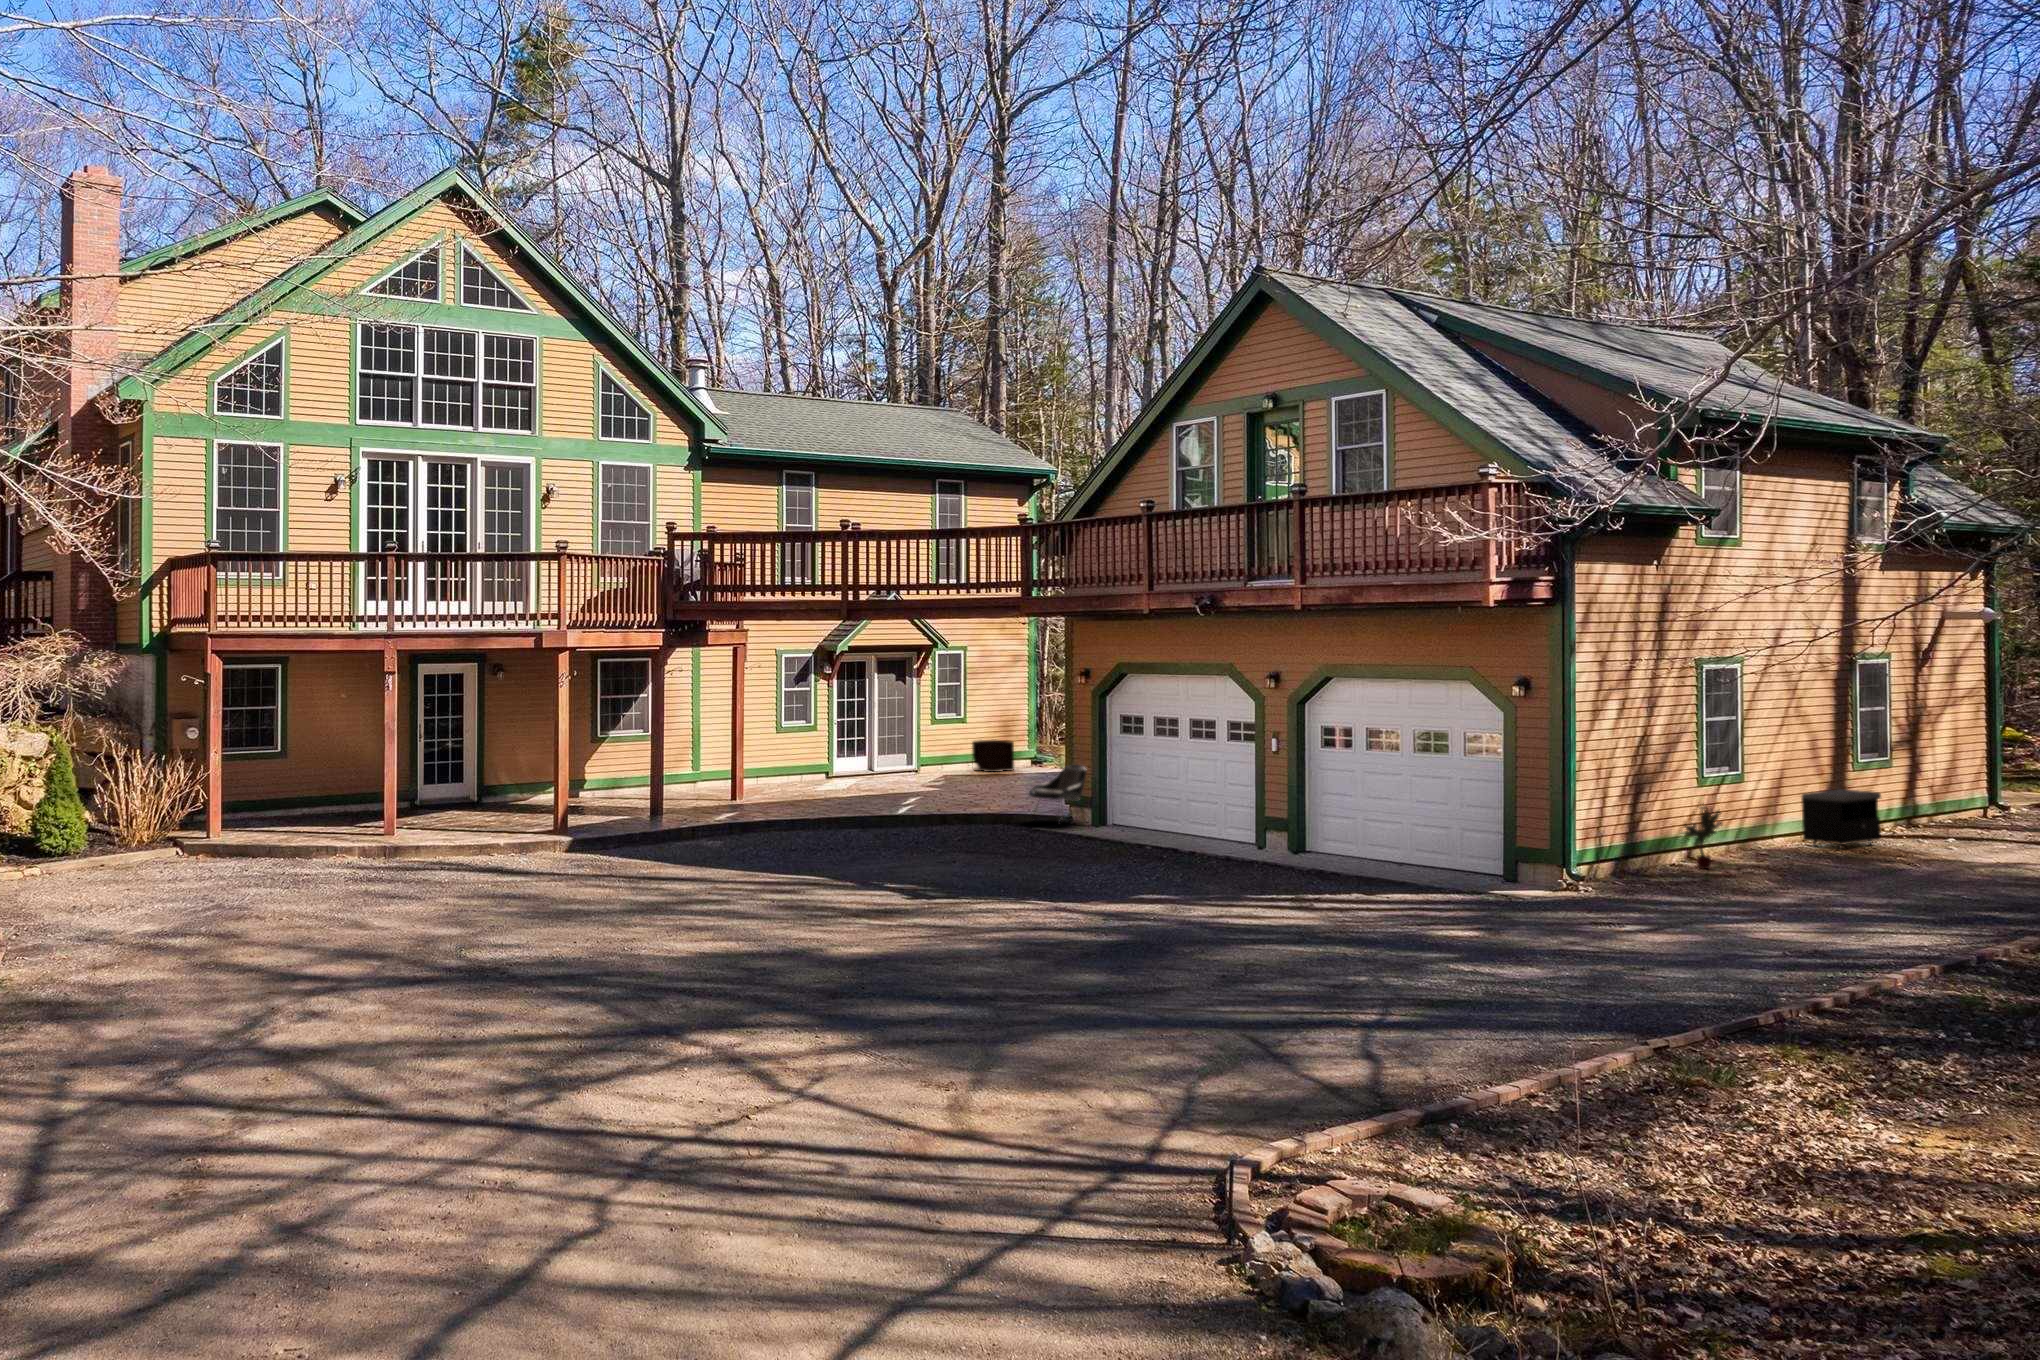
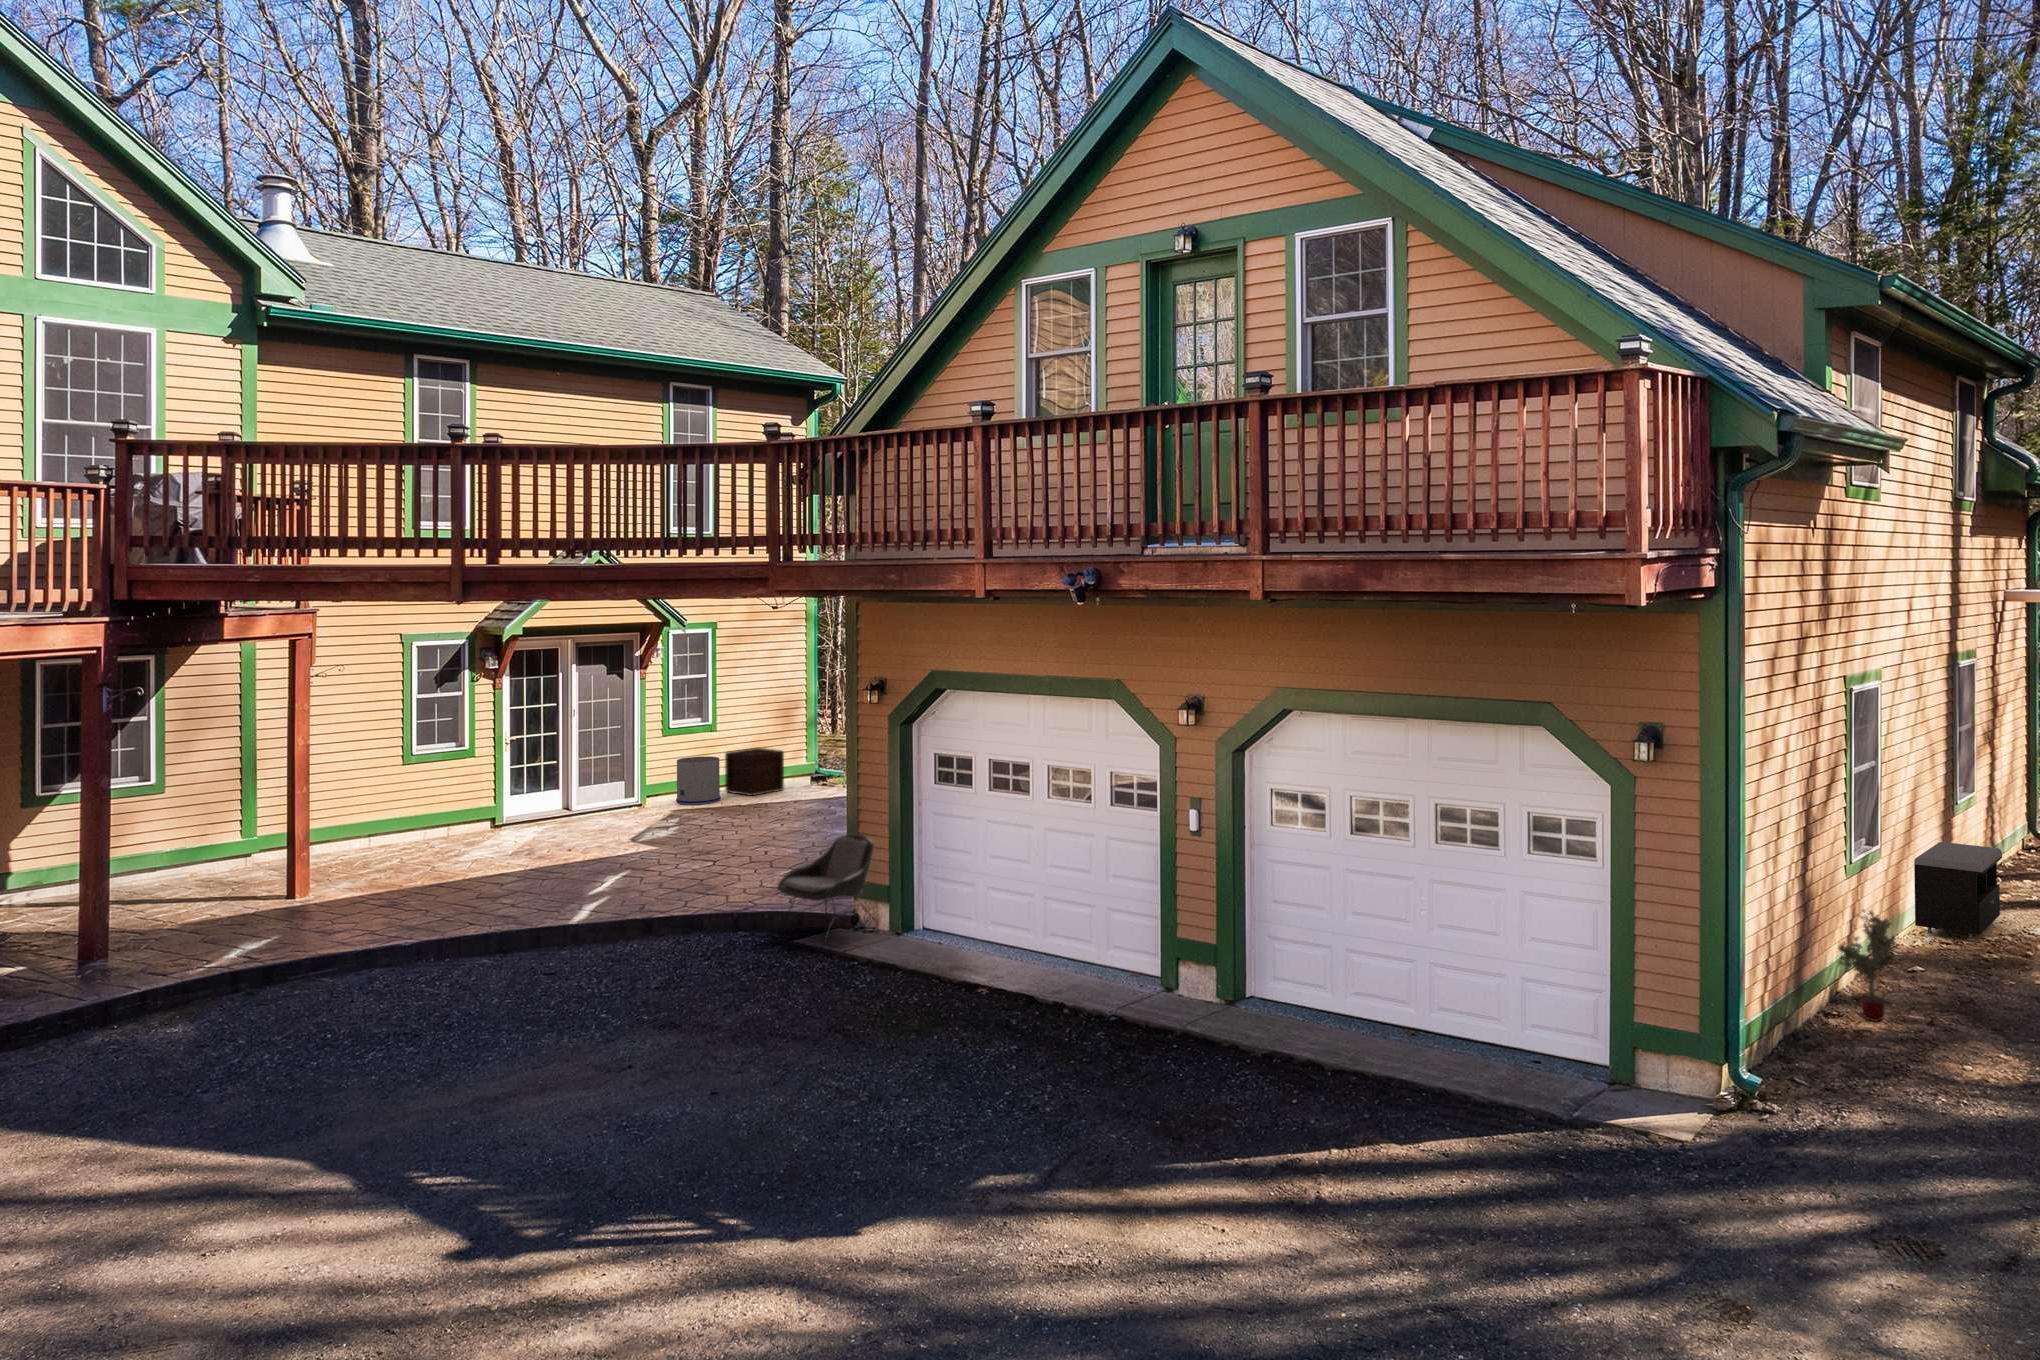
trash can: none [941,743,971,775] -> present [676,756,721,805]

